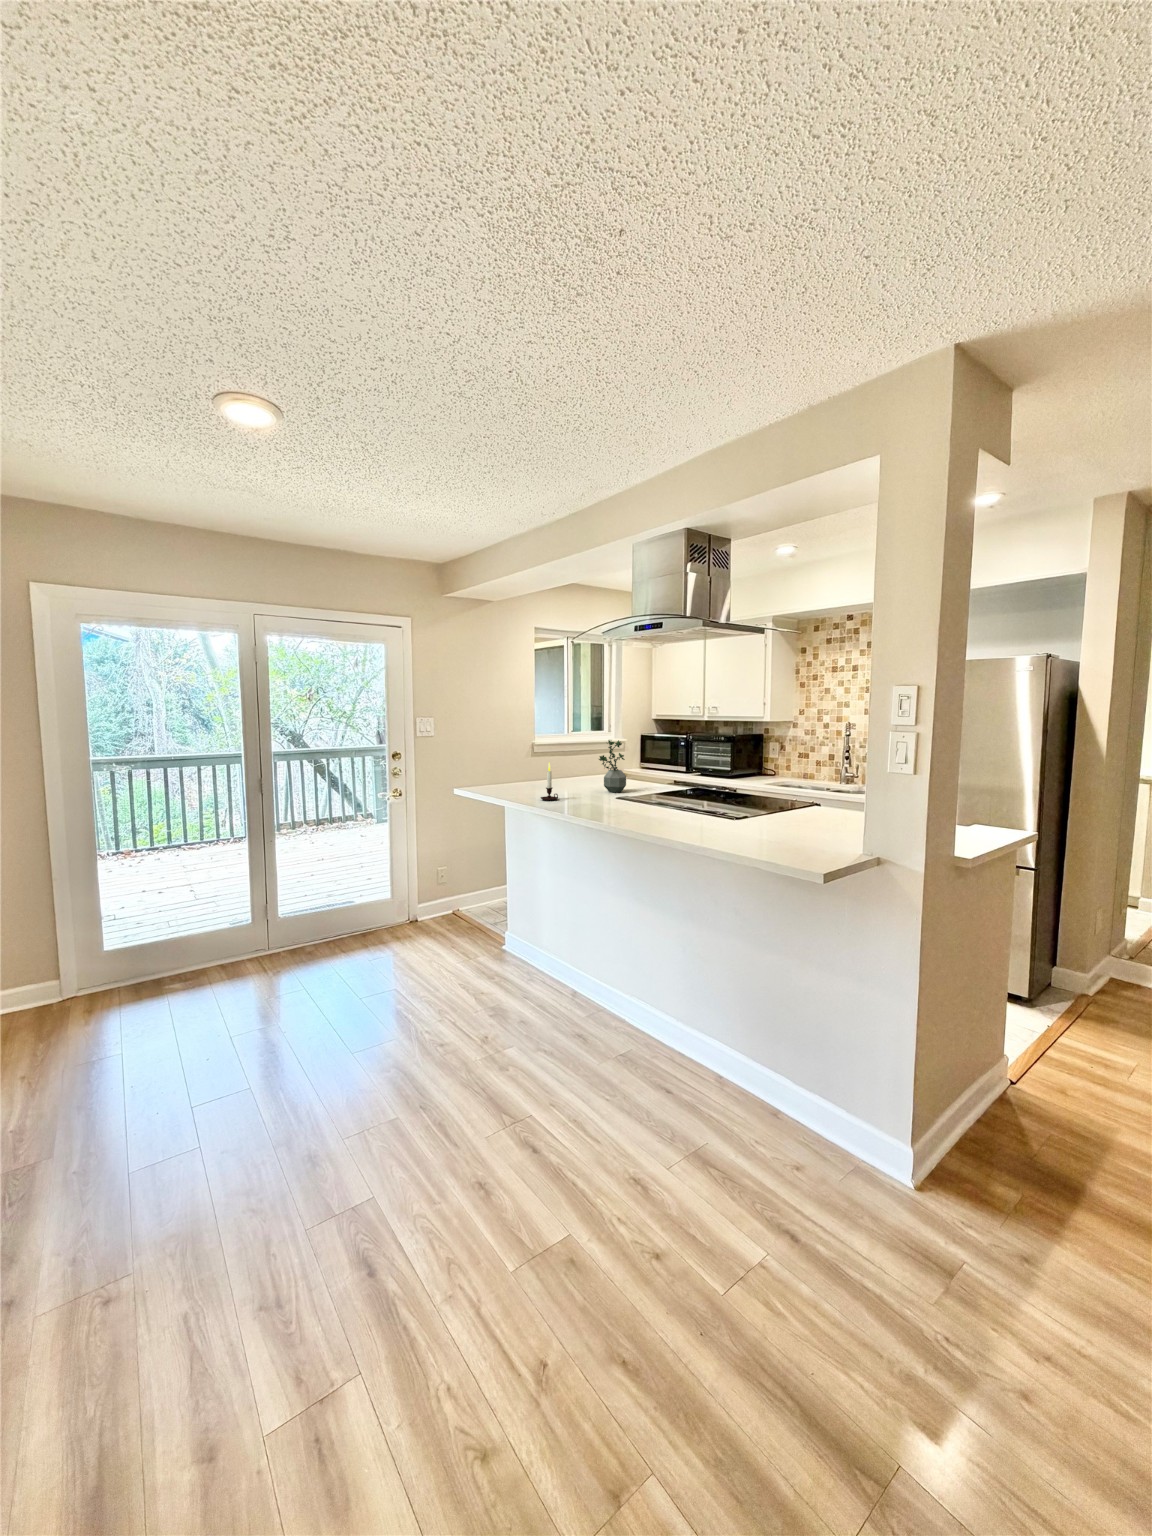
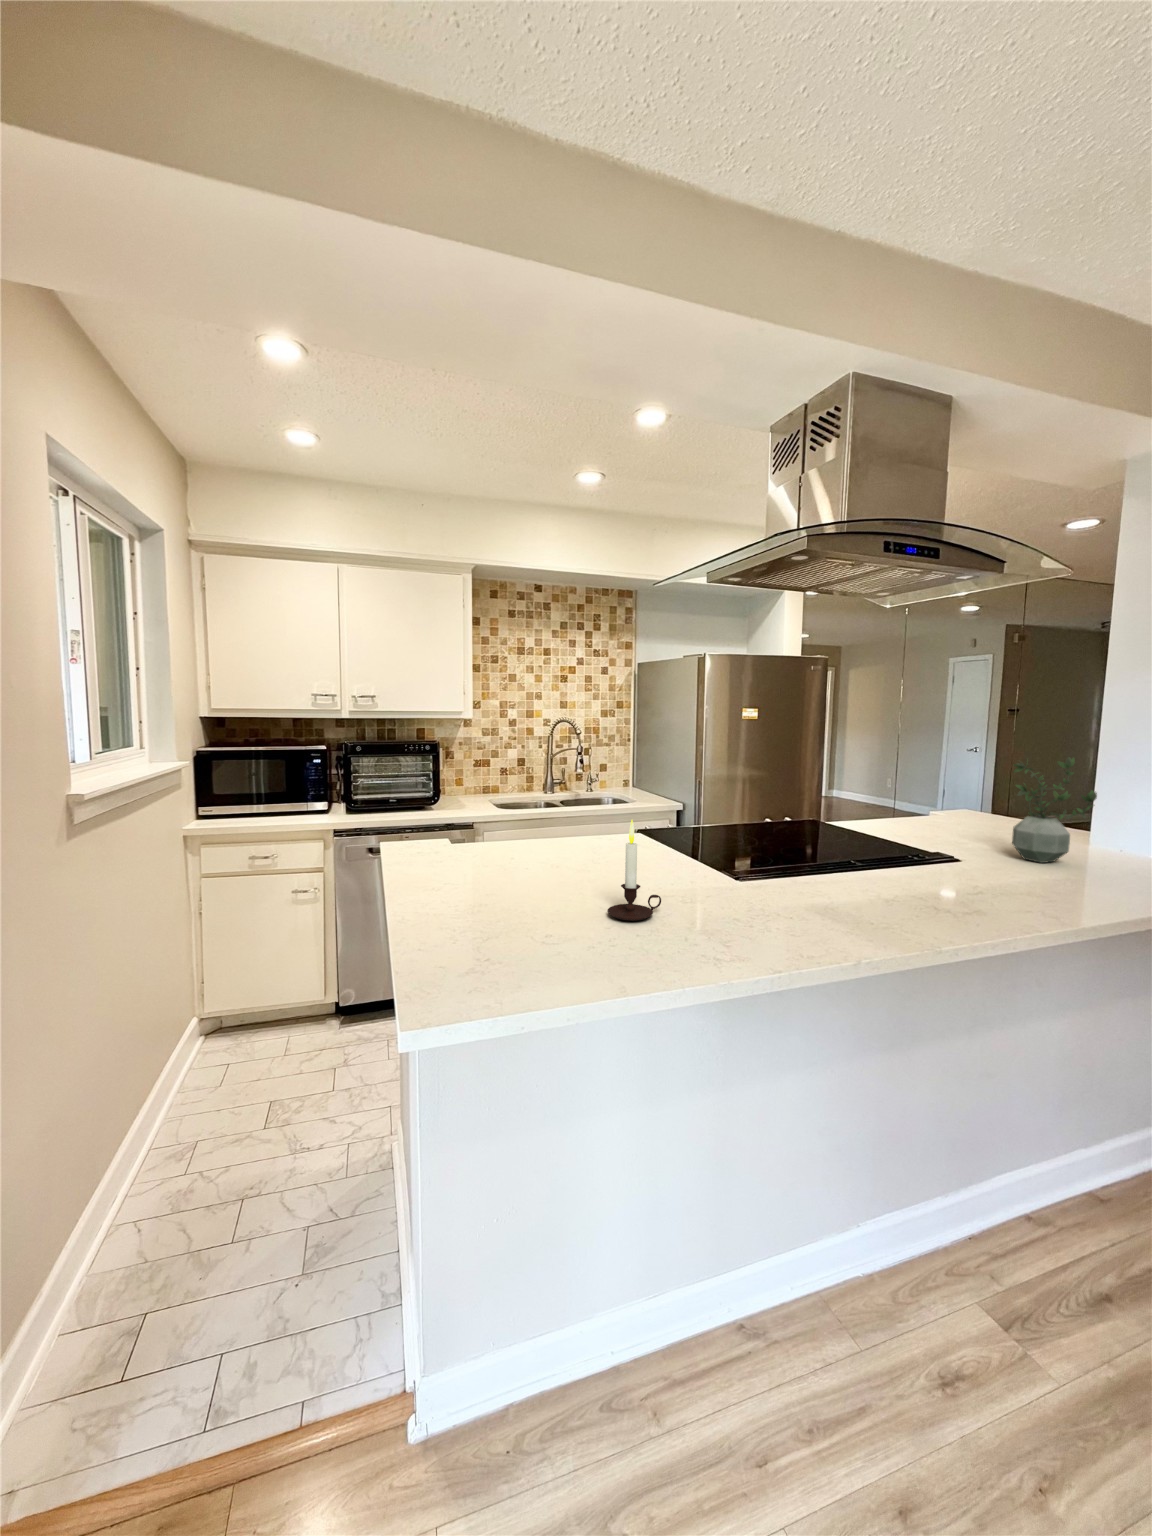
potted plant: present [599,740,626,793] -> present [1012,757,1097,863]

